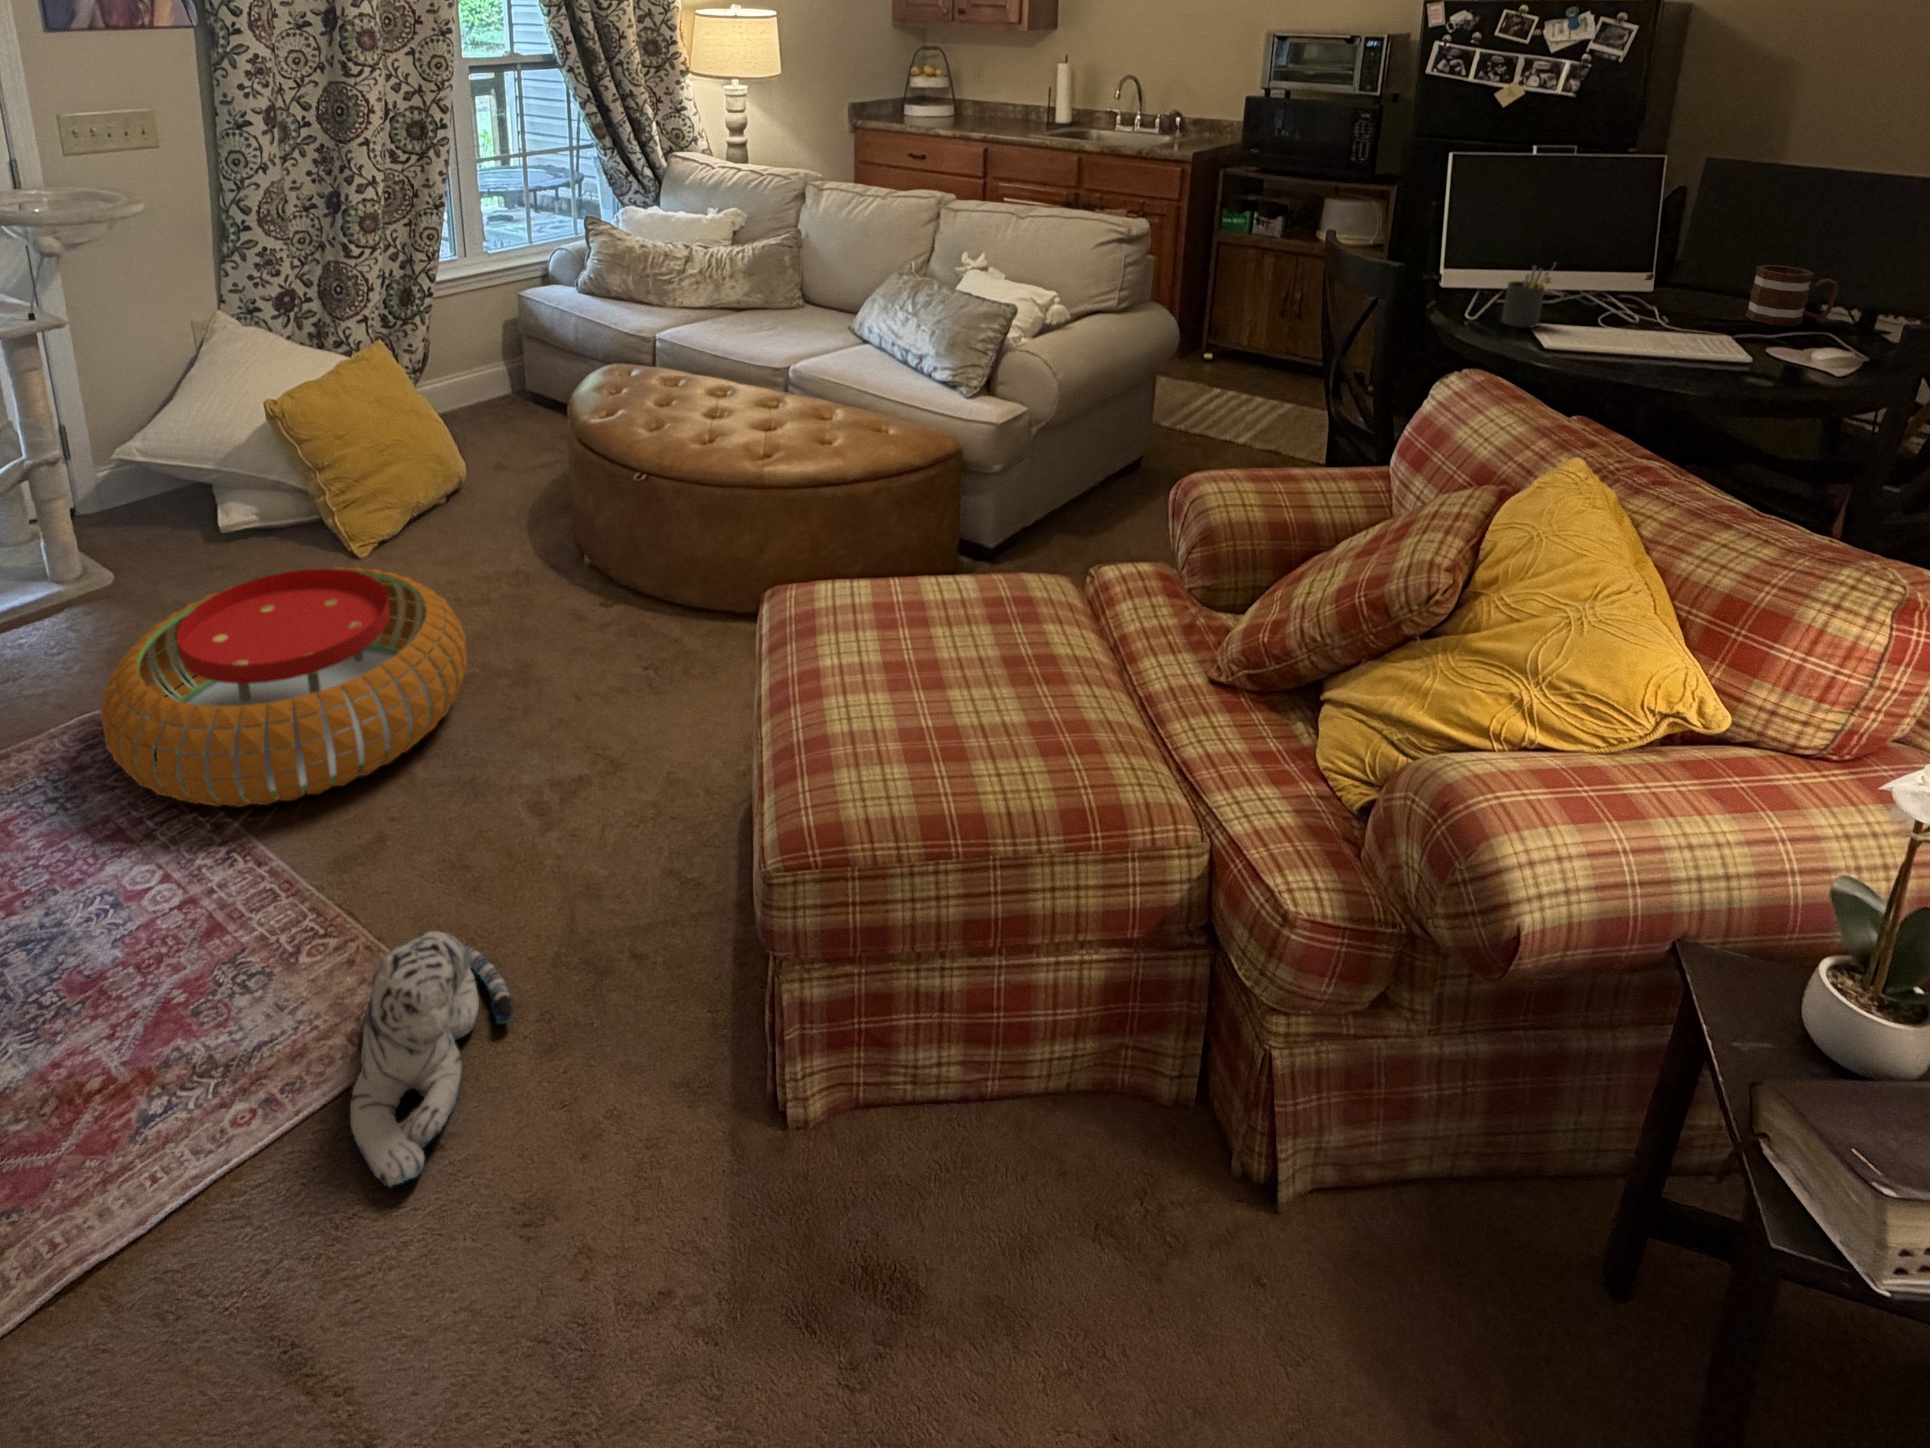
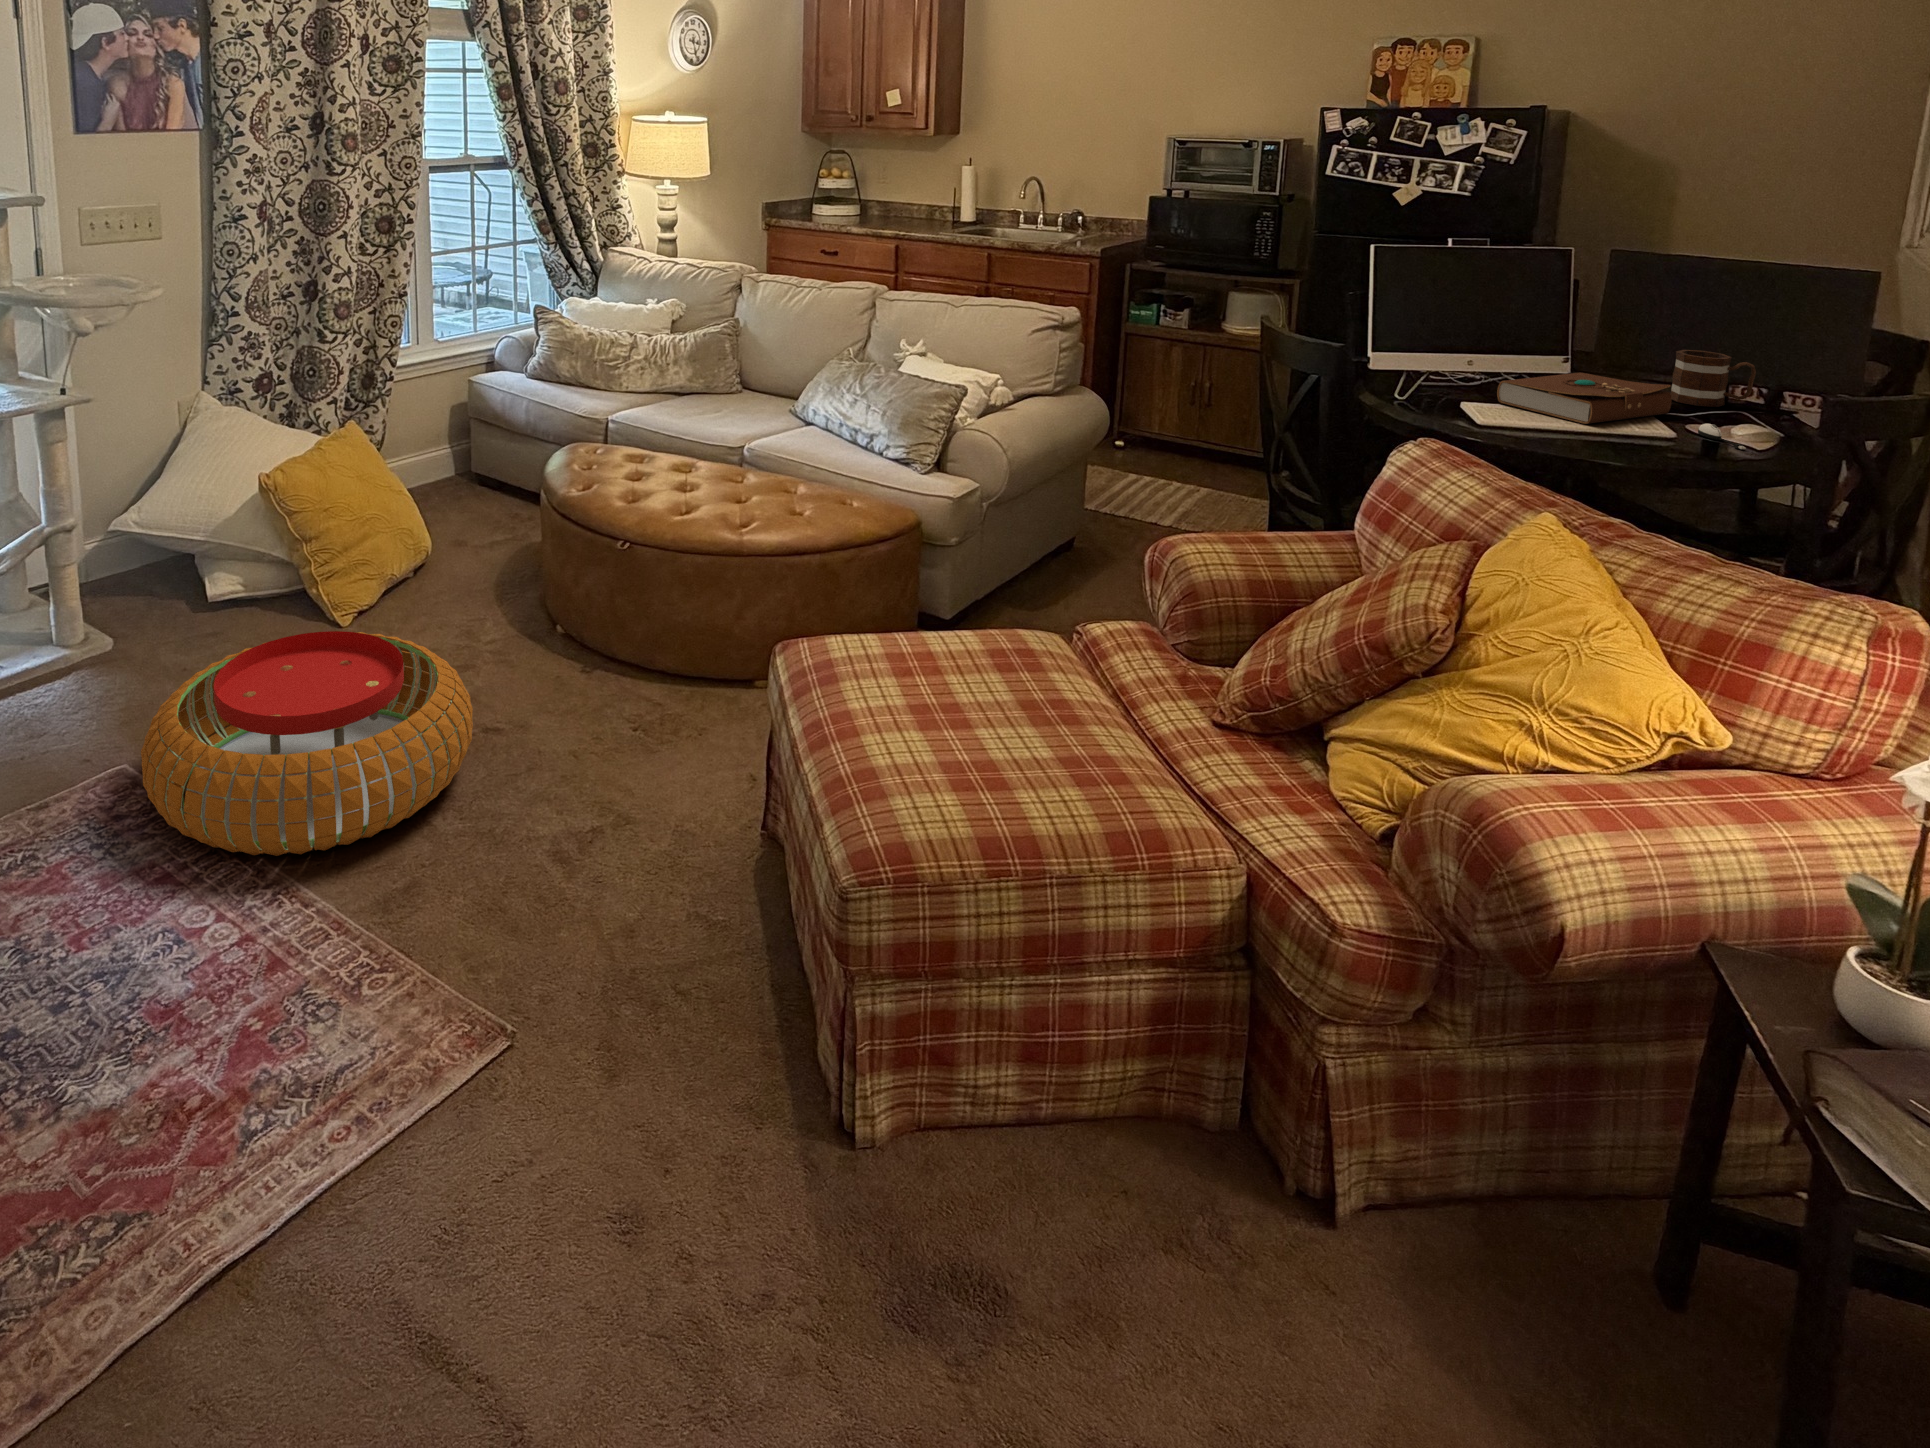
pen holder: present [1502,266,1549,328] -> none [1440,346,1489,407]
book: none [1563,289,1745,347] -> present [1497,373,1672,424]
computer mouse: none [1767,347,1813,376] -> present [1698,424,1745,449]
plush toy: present [350,931,513,1186] -> none [435,963,576,1196]

